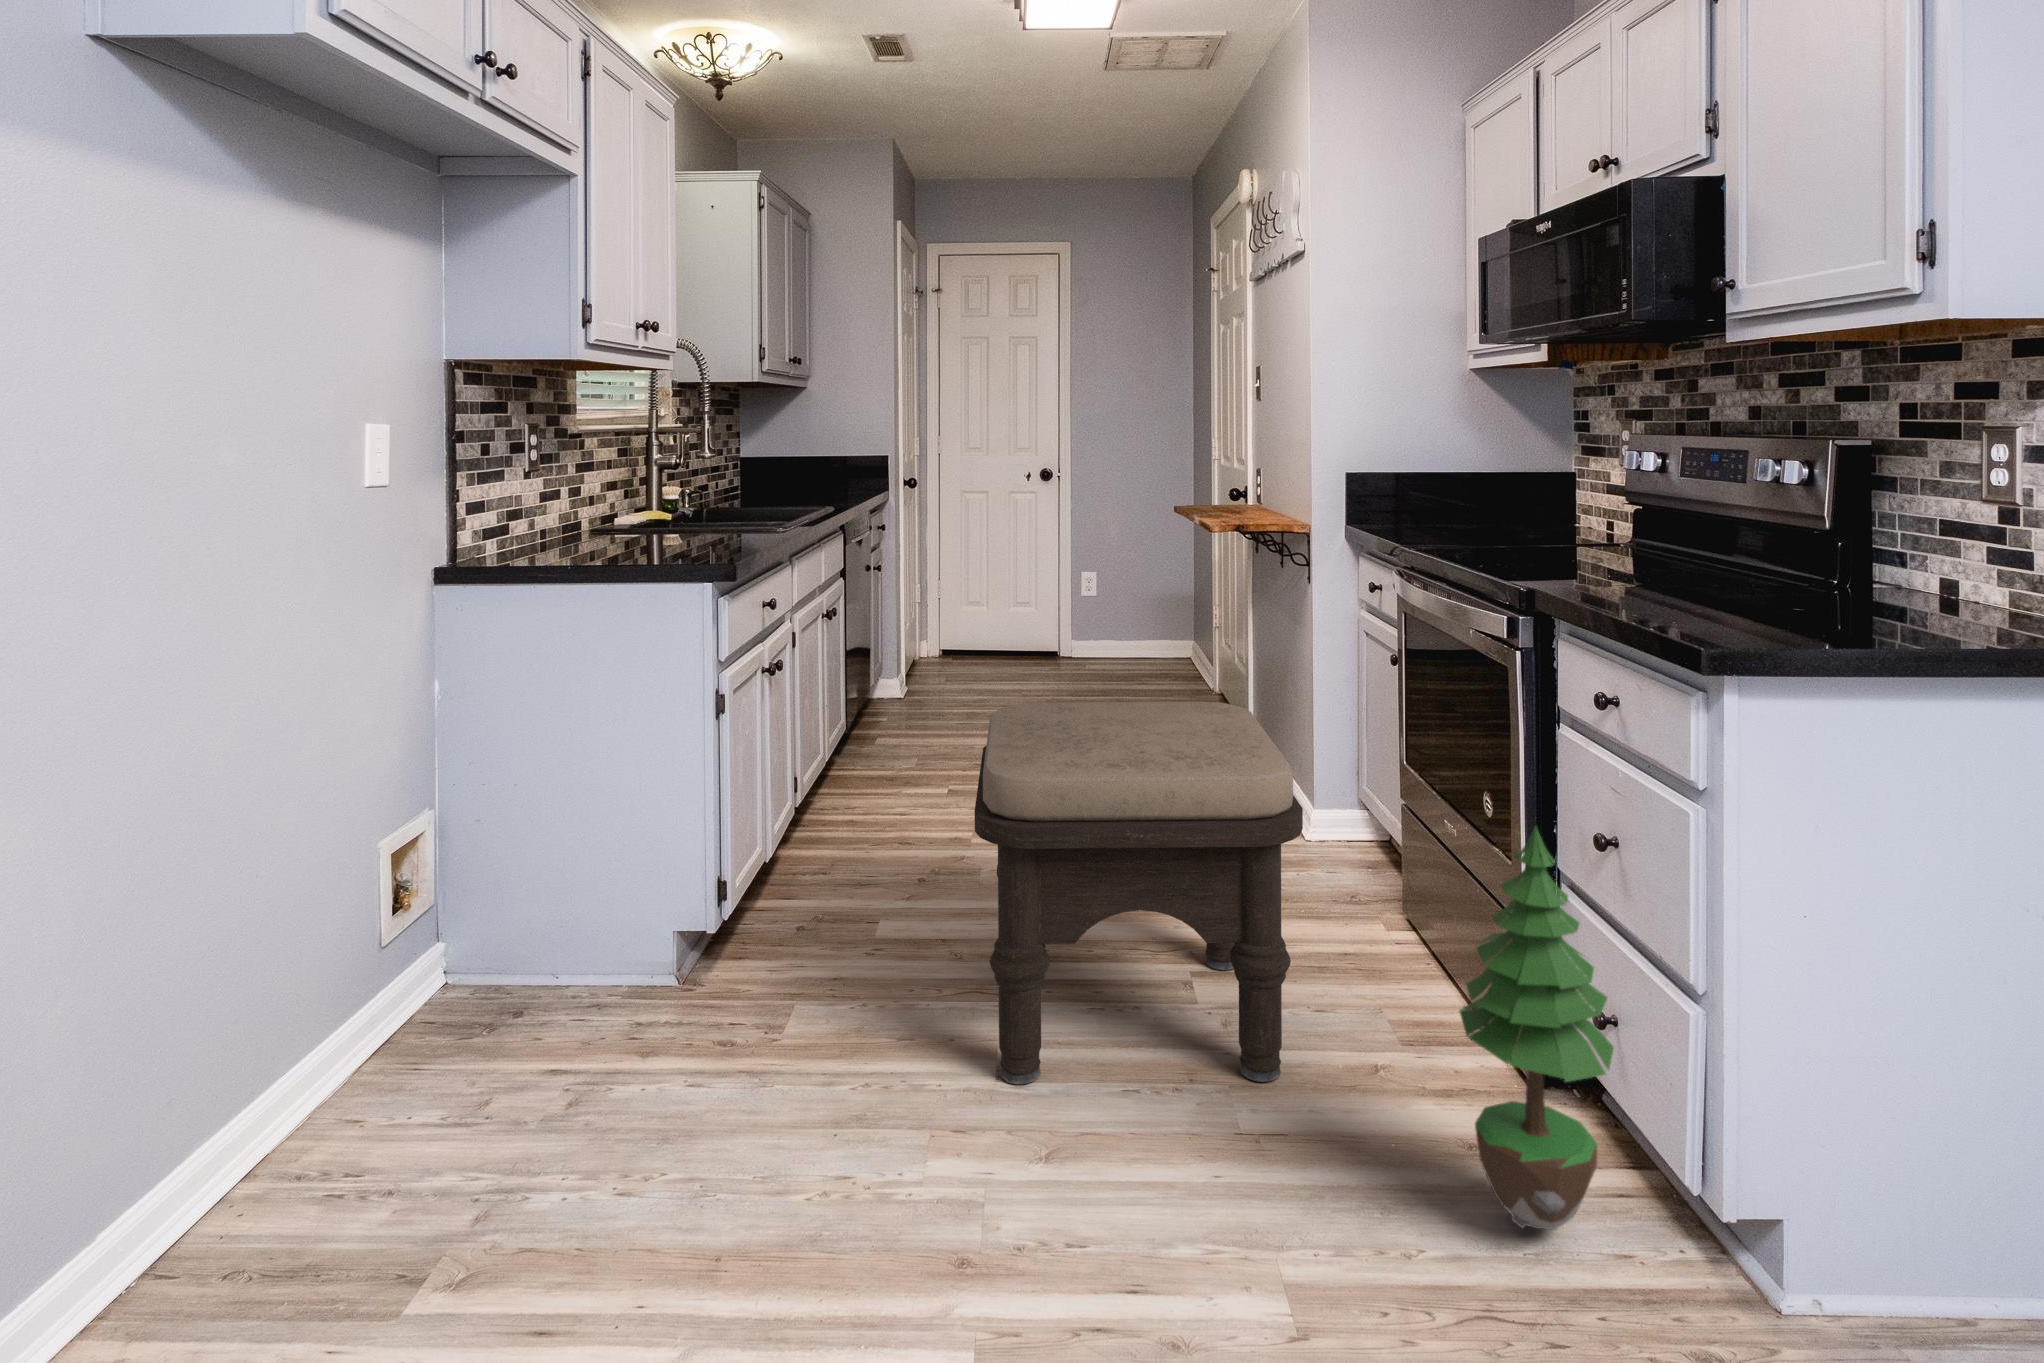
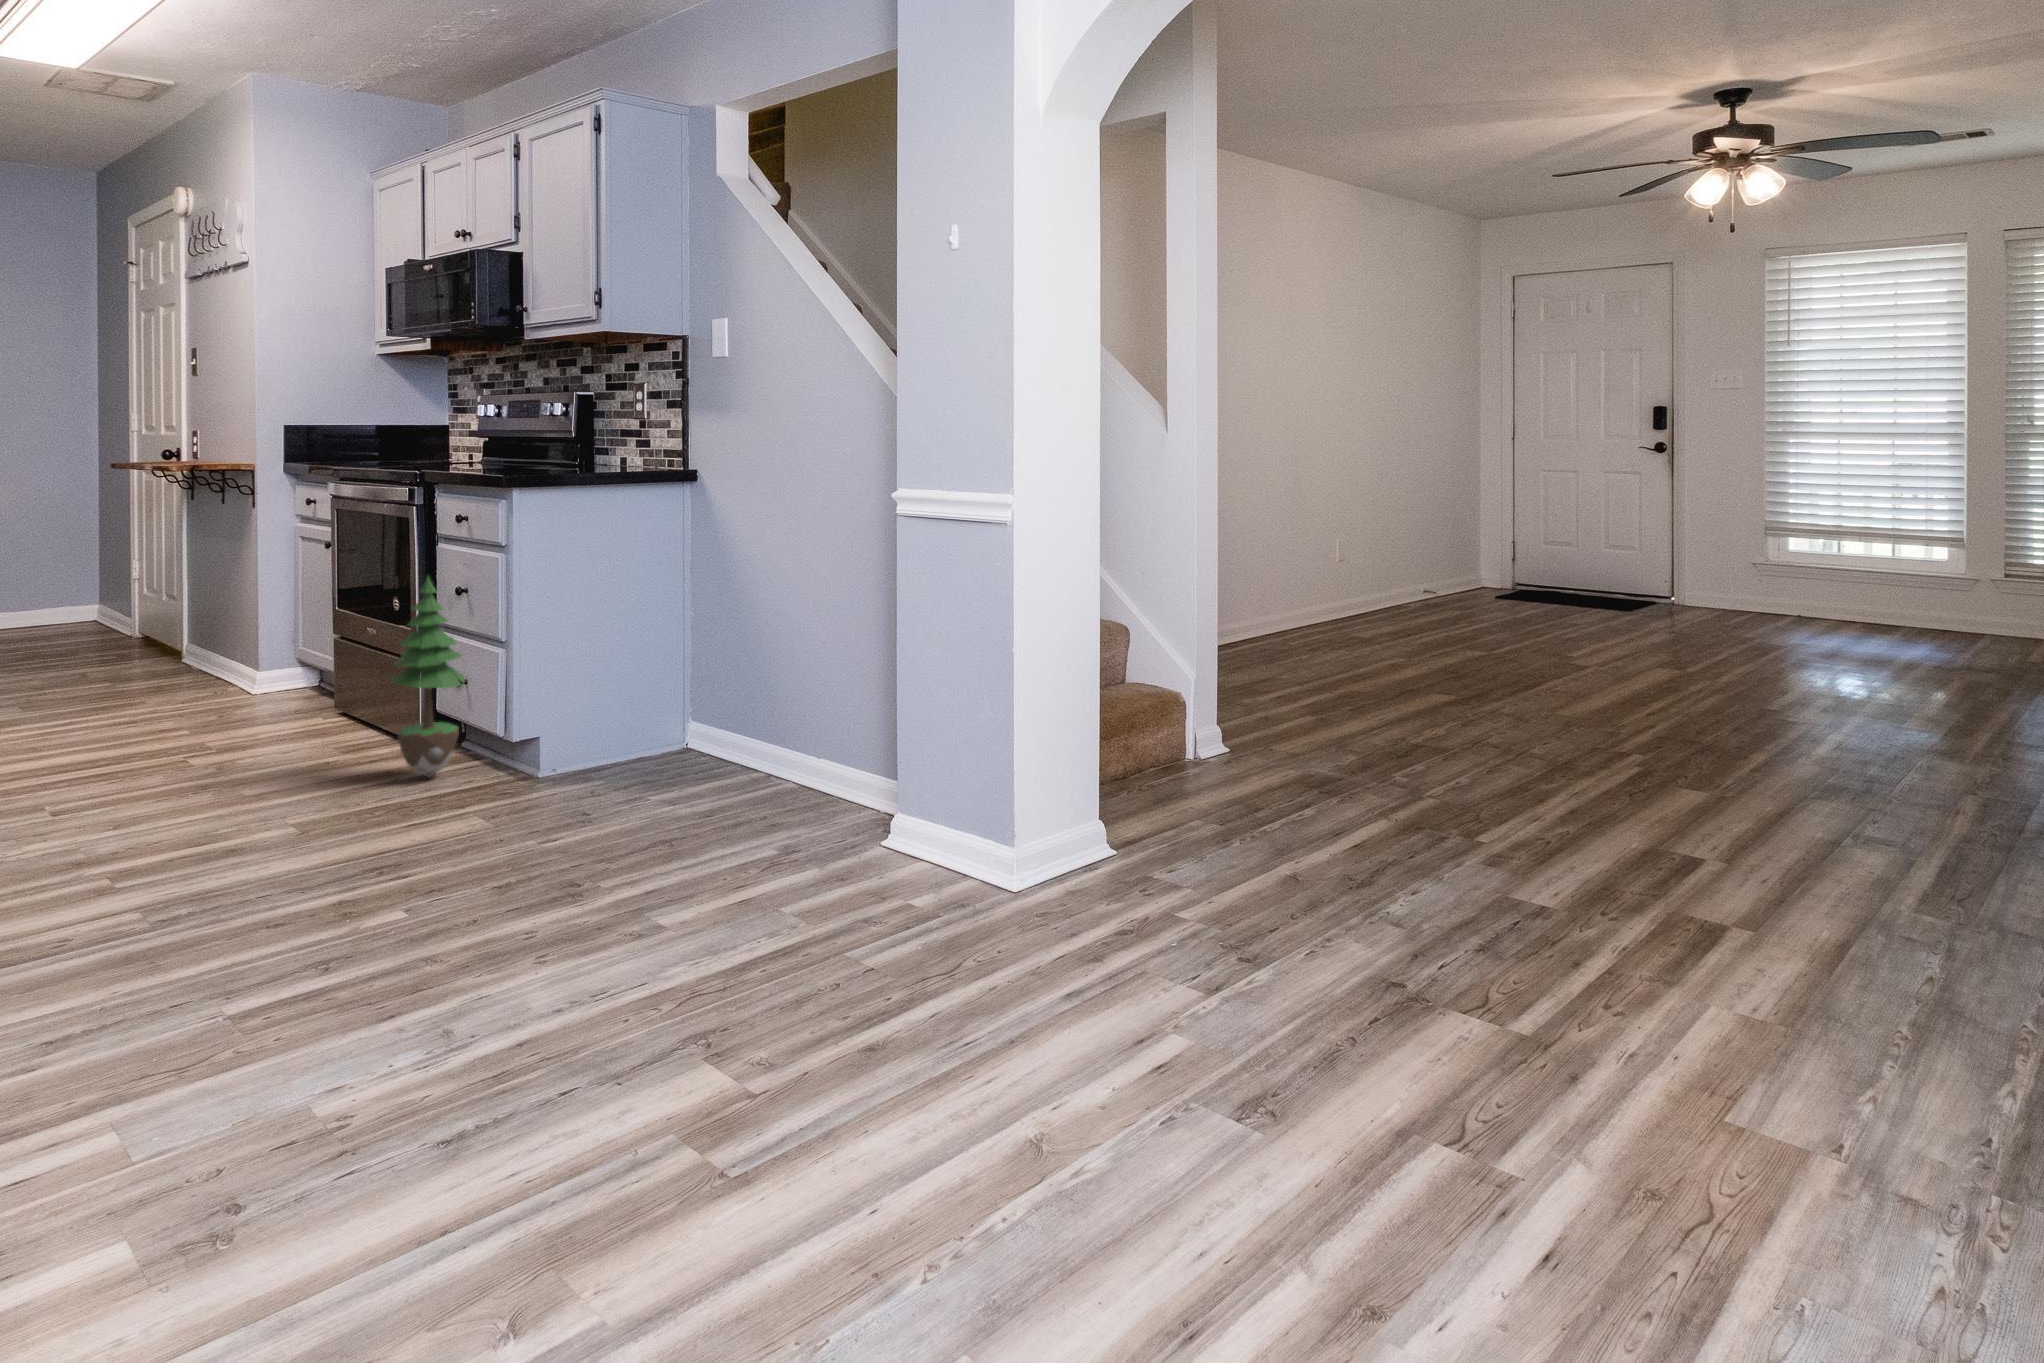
ottoman: present [974,701,1303,1085] -> none [25,570,288,803]

